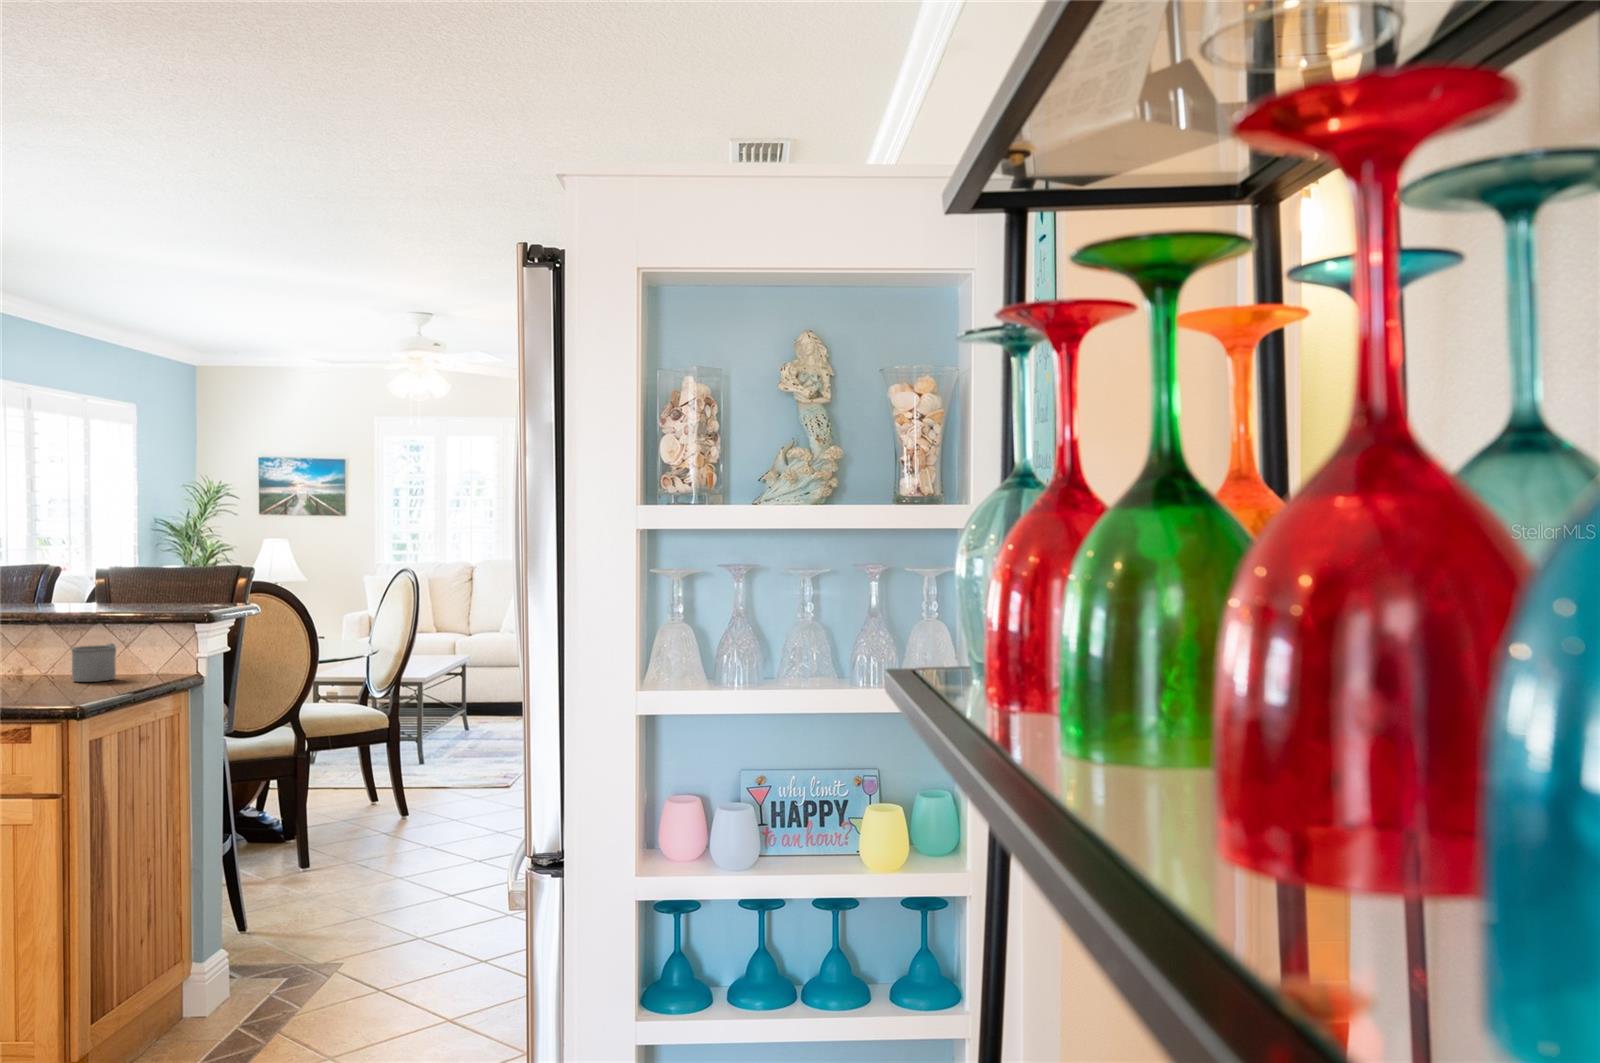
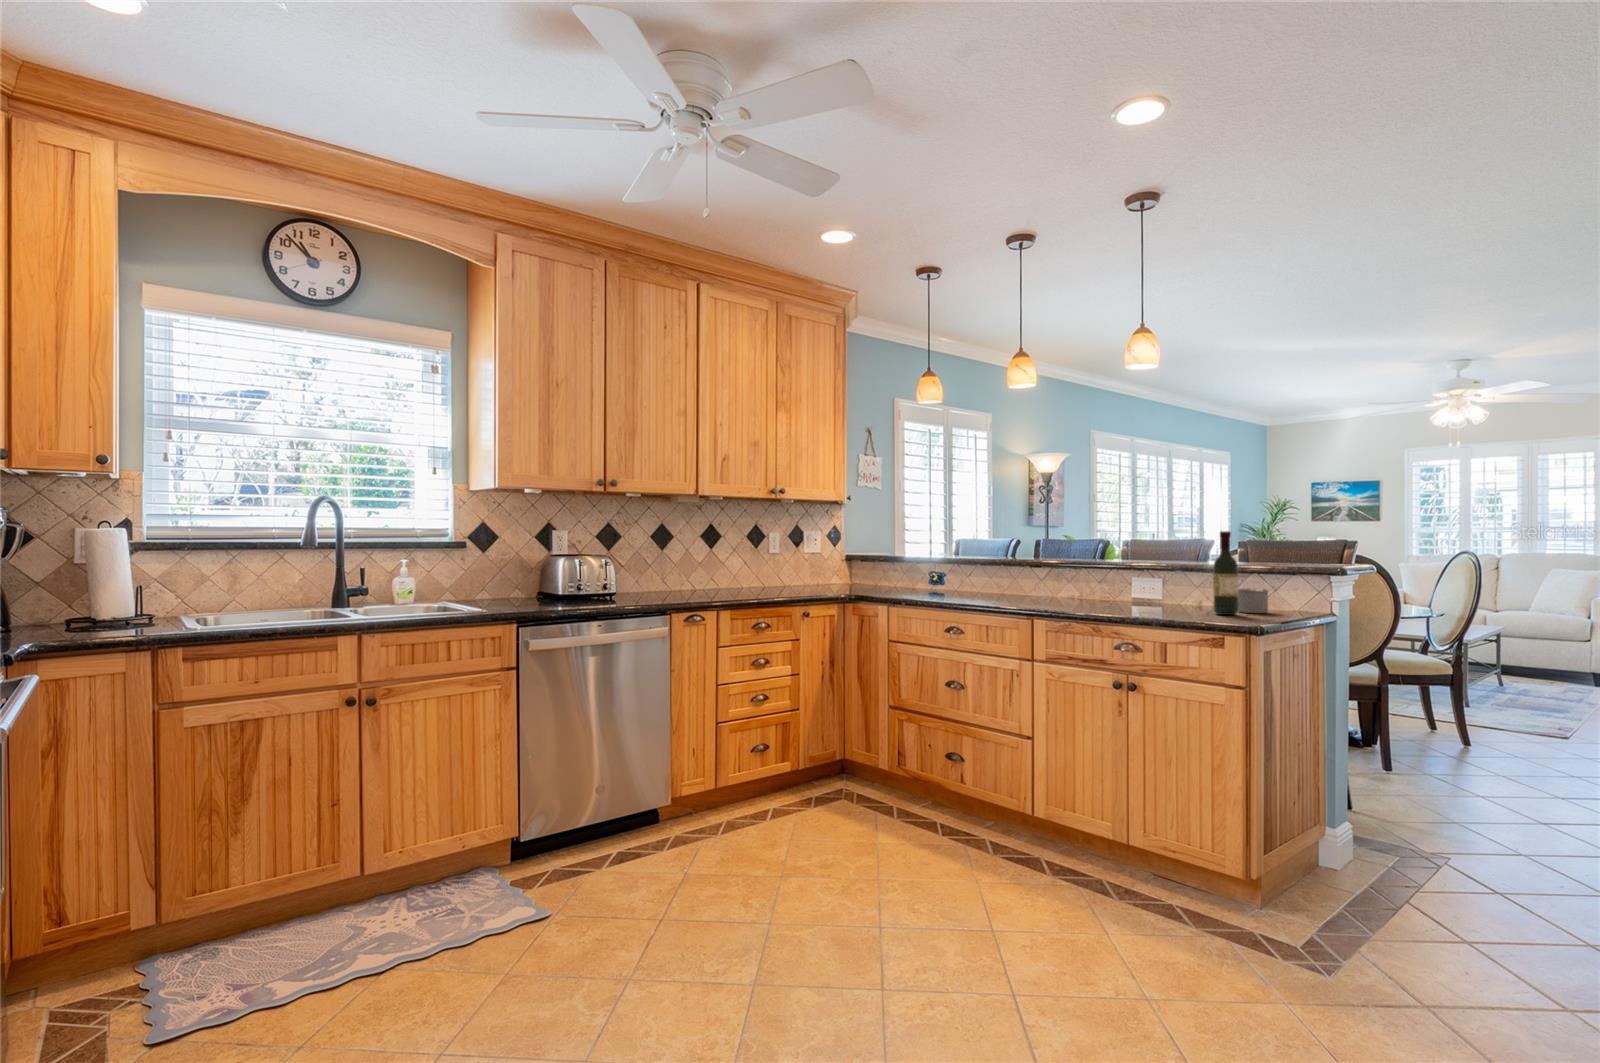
wine bottle: none [31,565,68,689] -> present [1213,531,1238,615]

